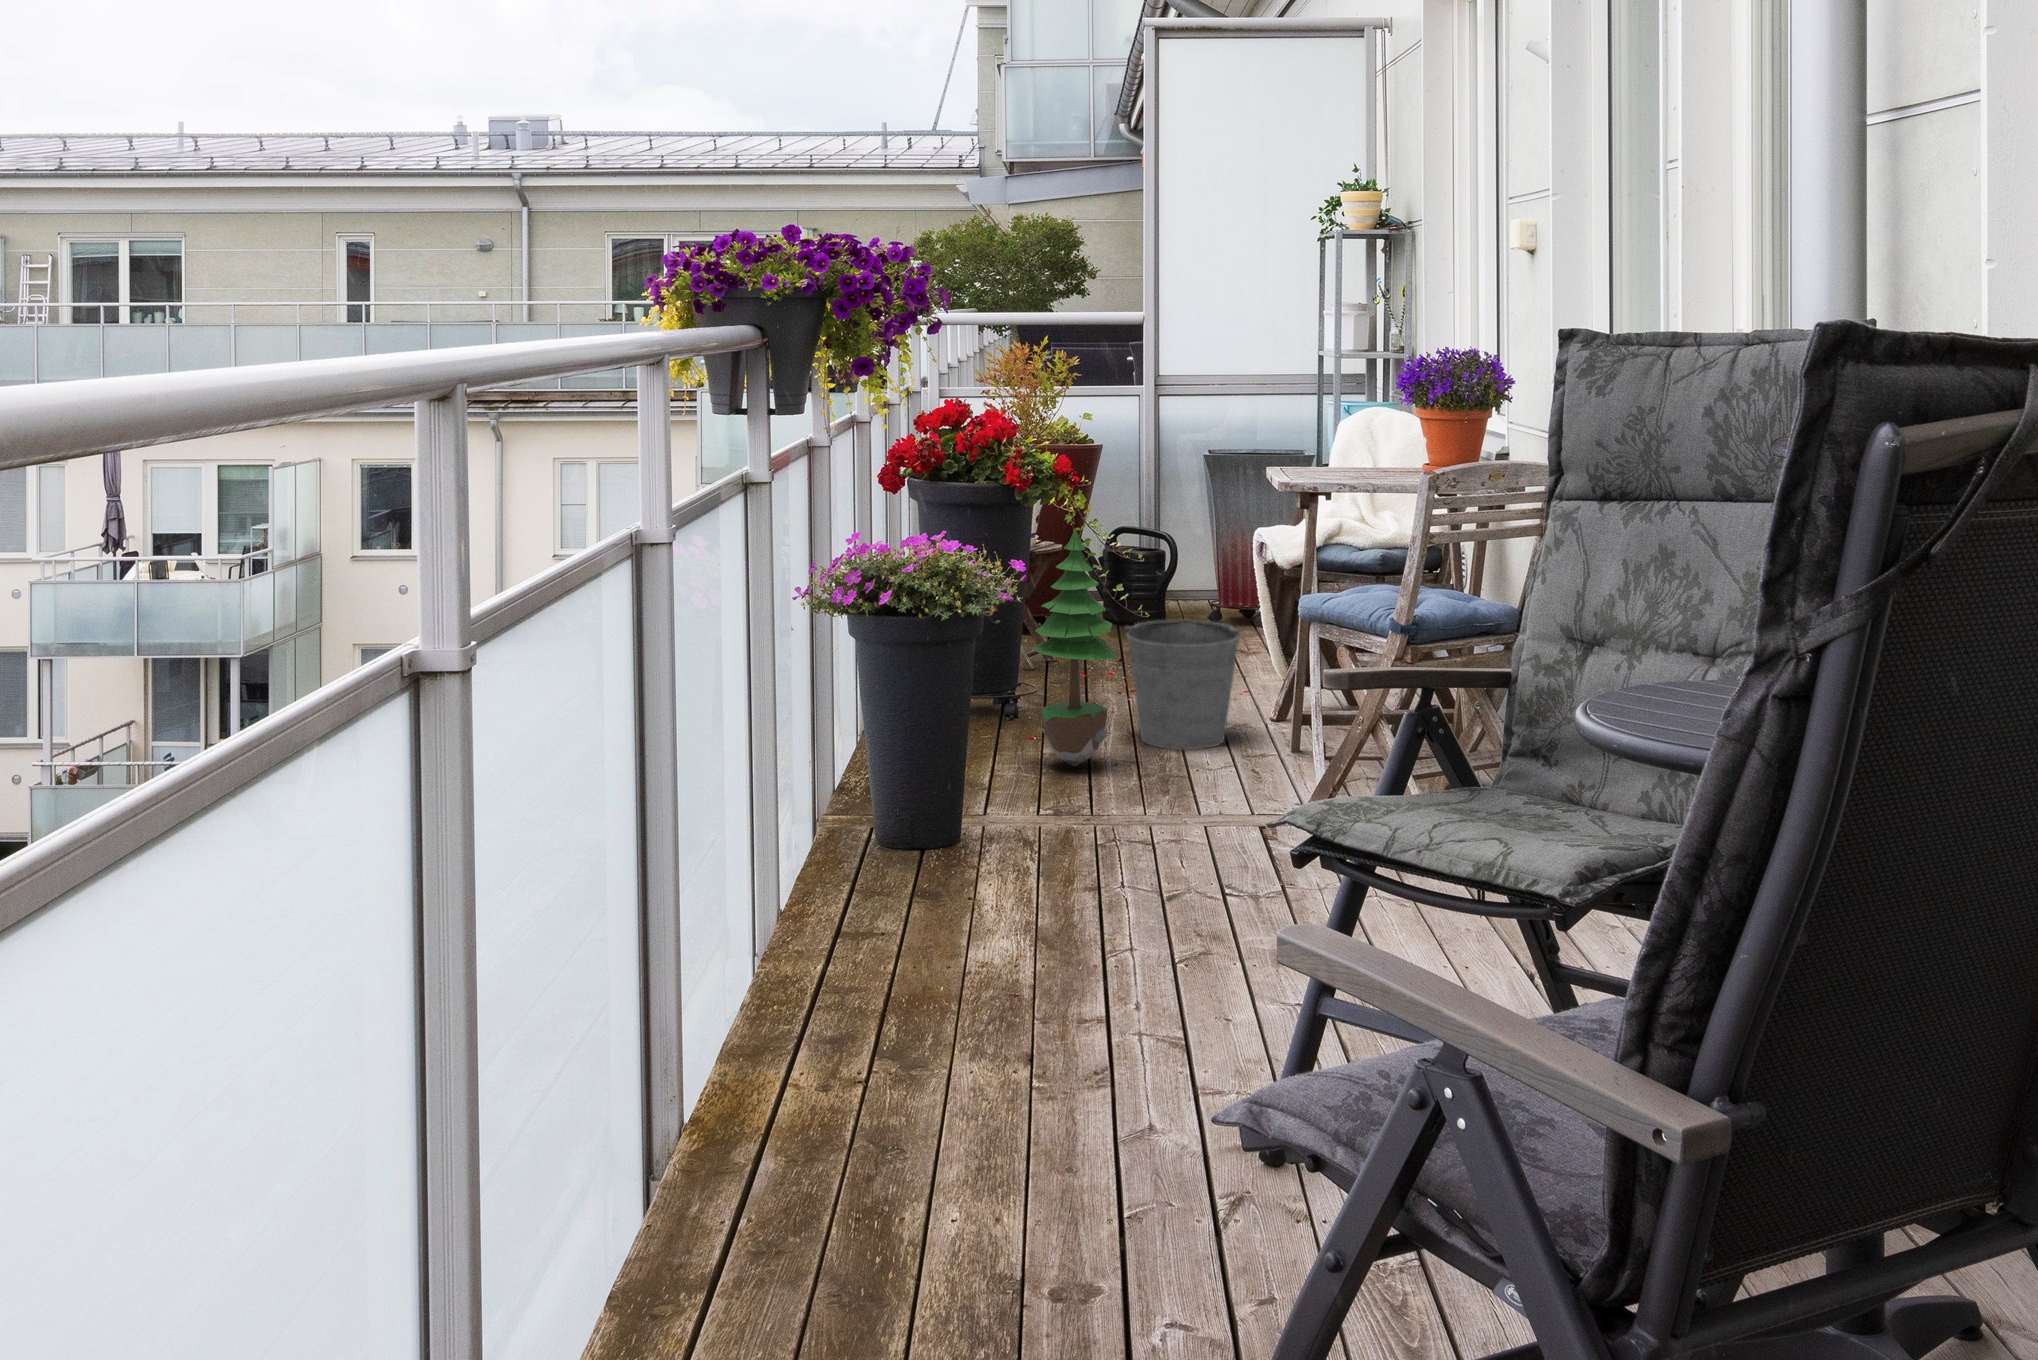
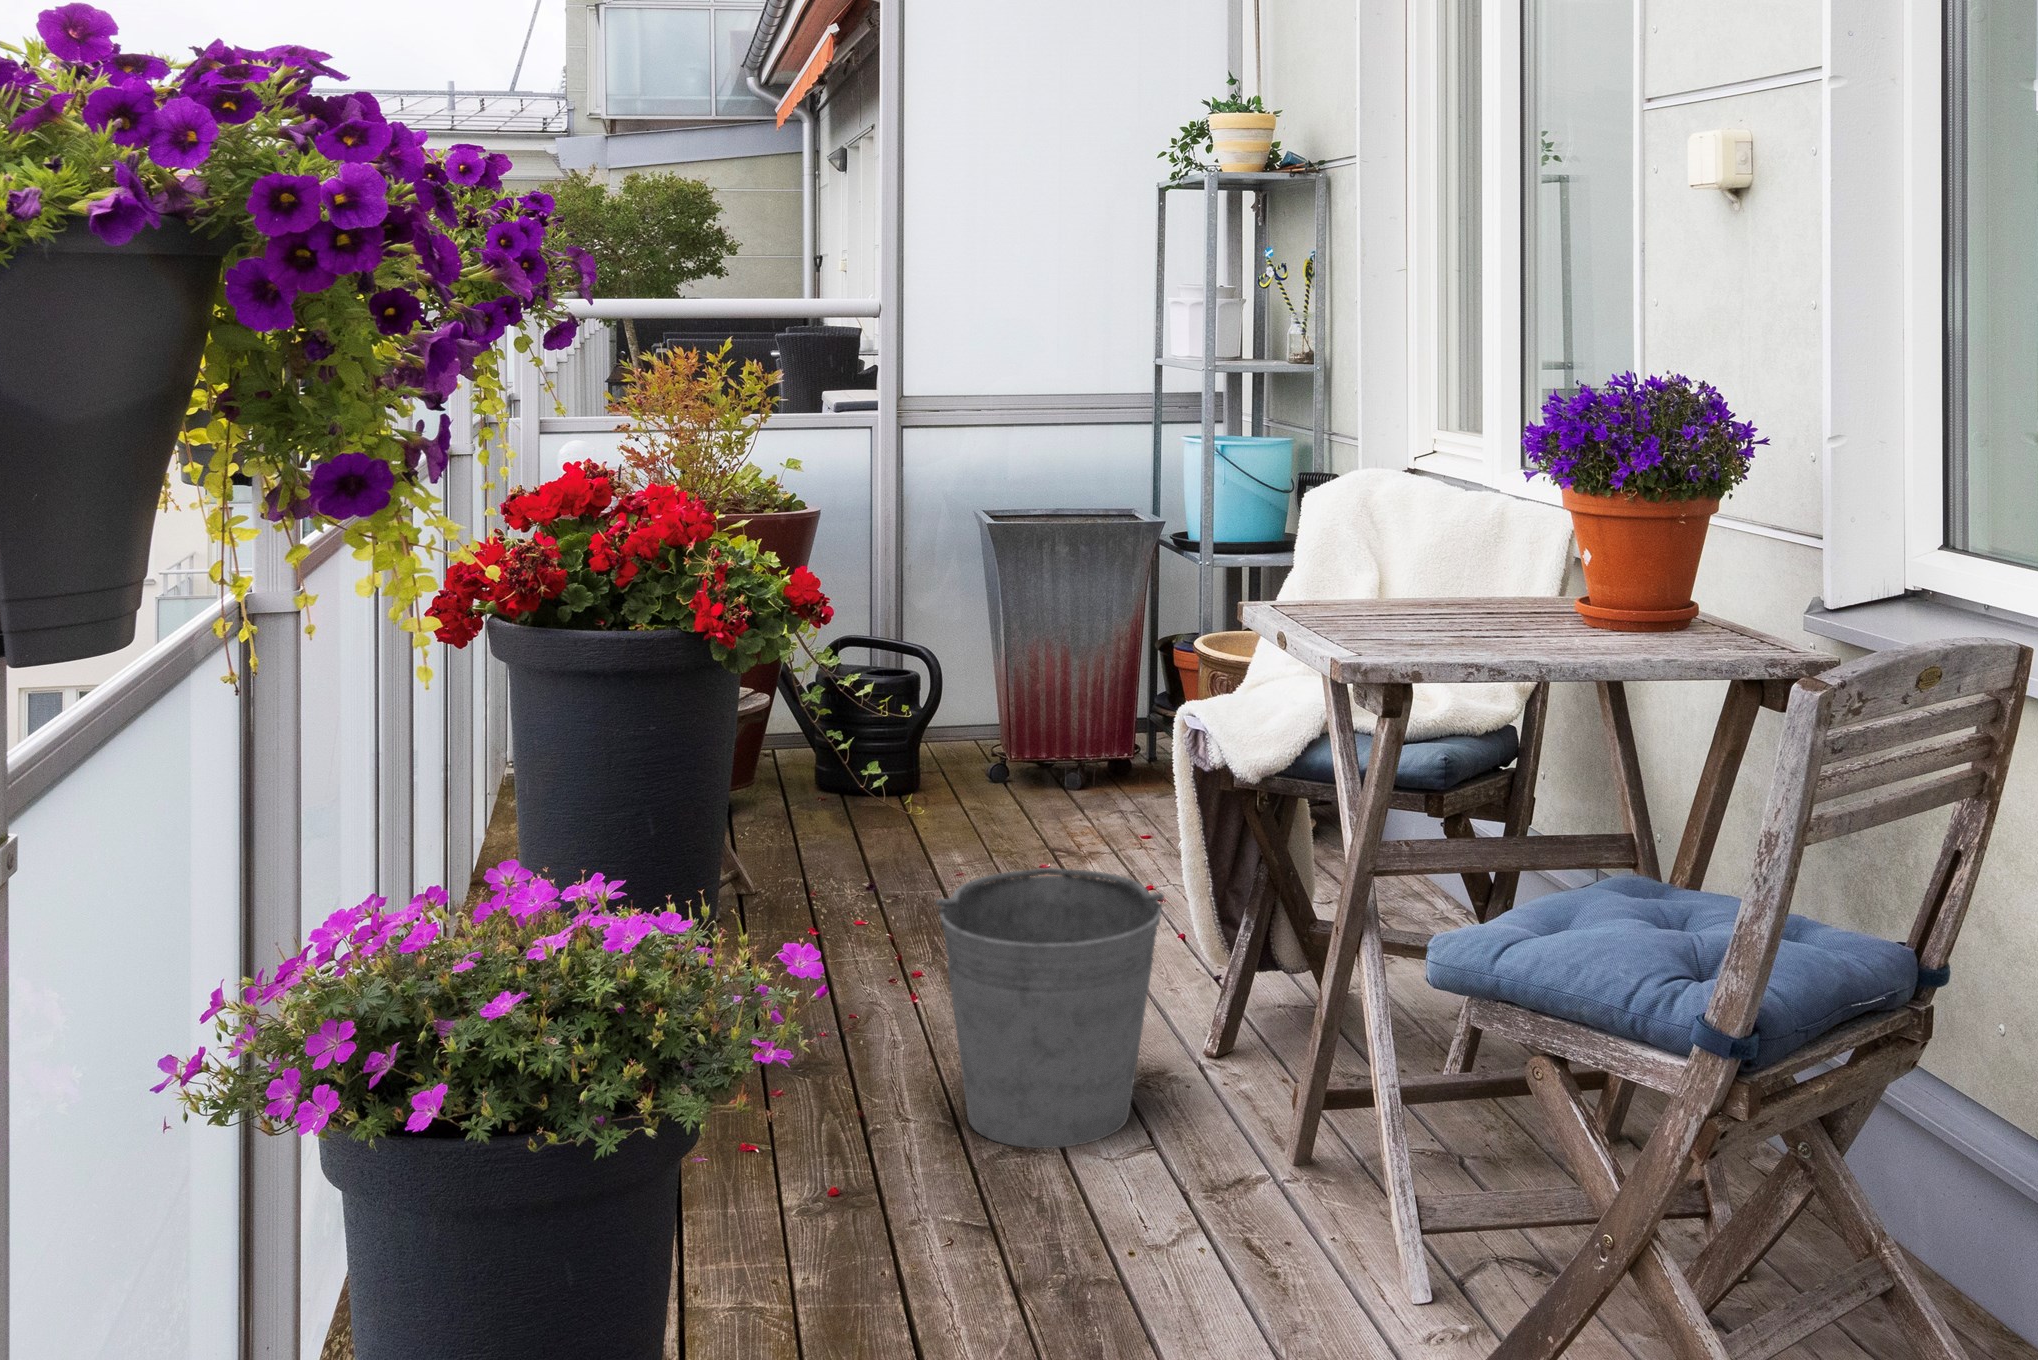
potted tree: present [1032,529,1115,767] -> none [761,730,947,1236]

